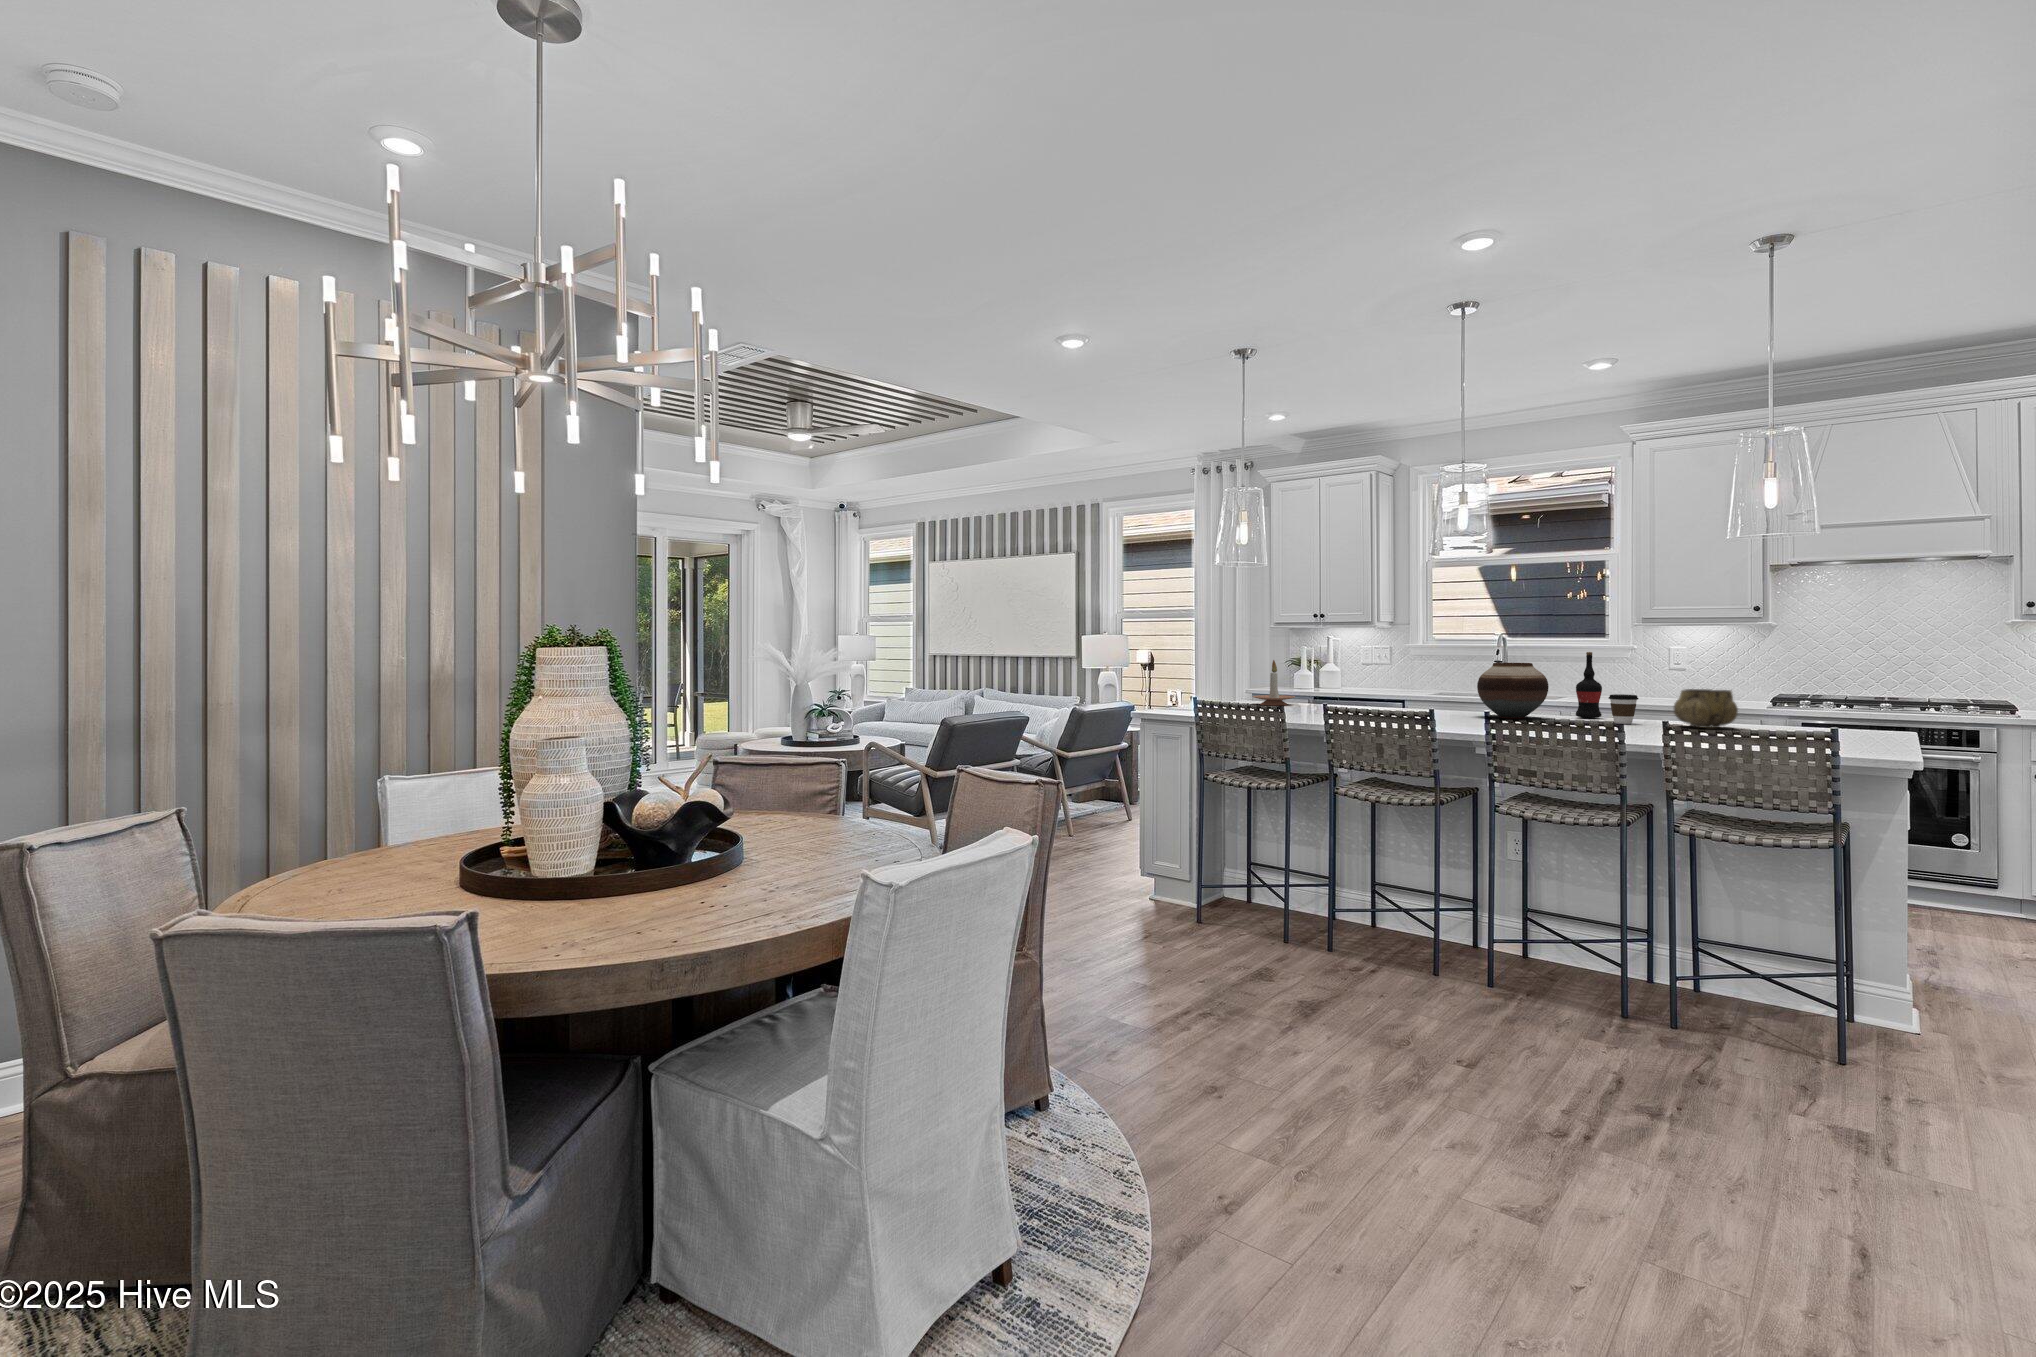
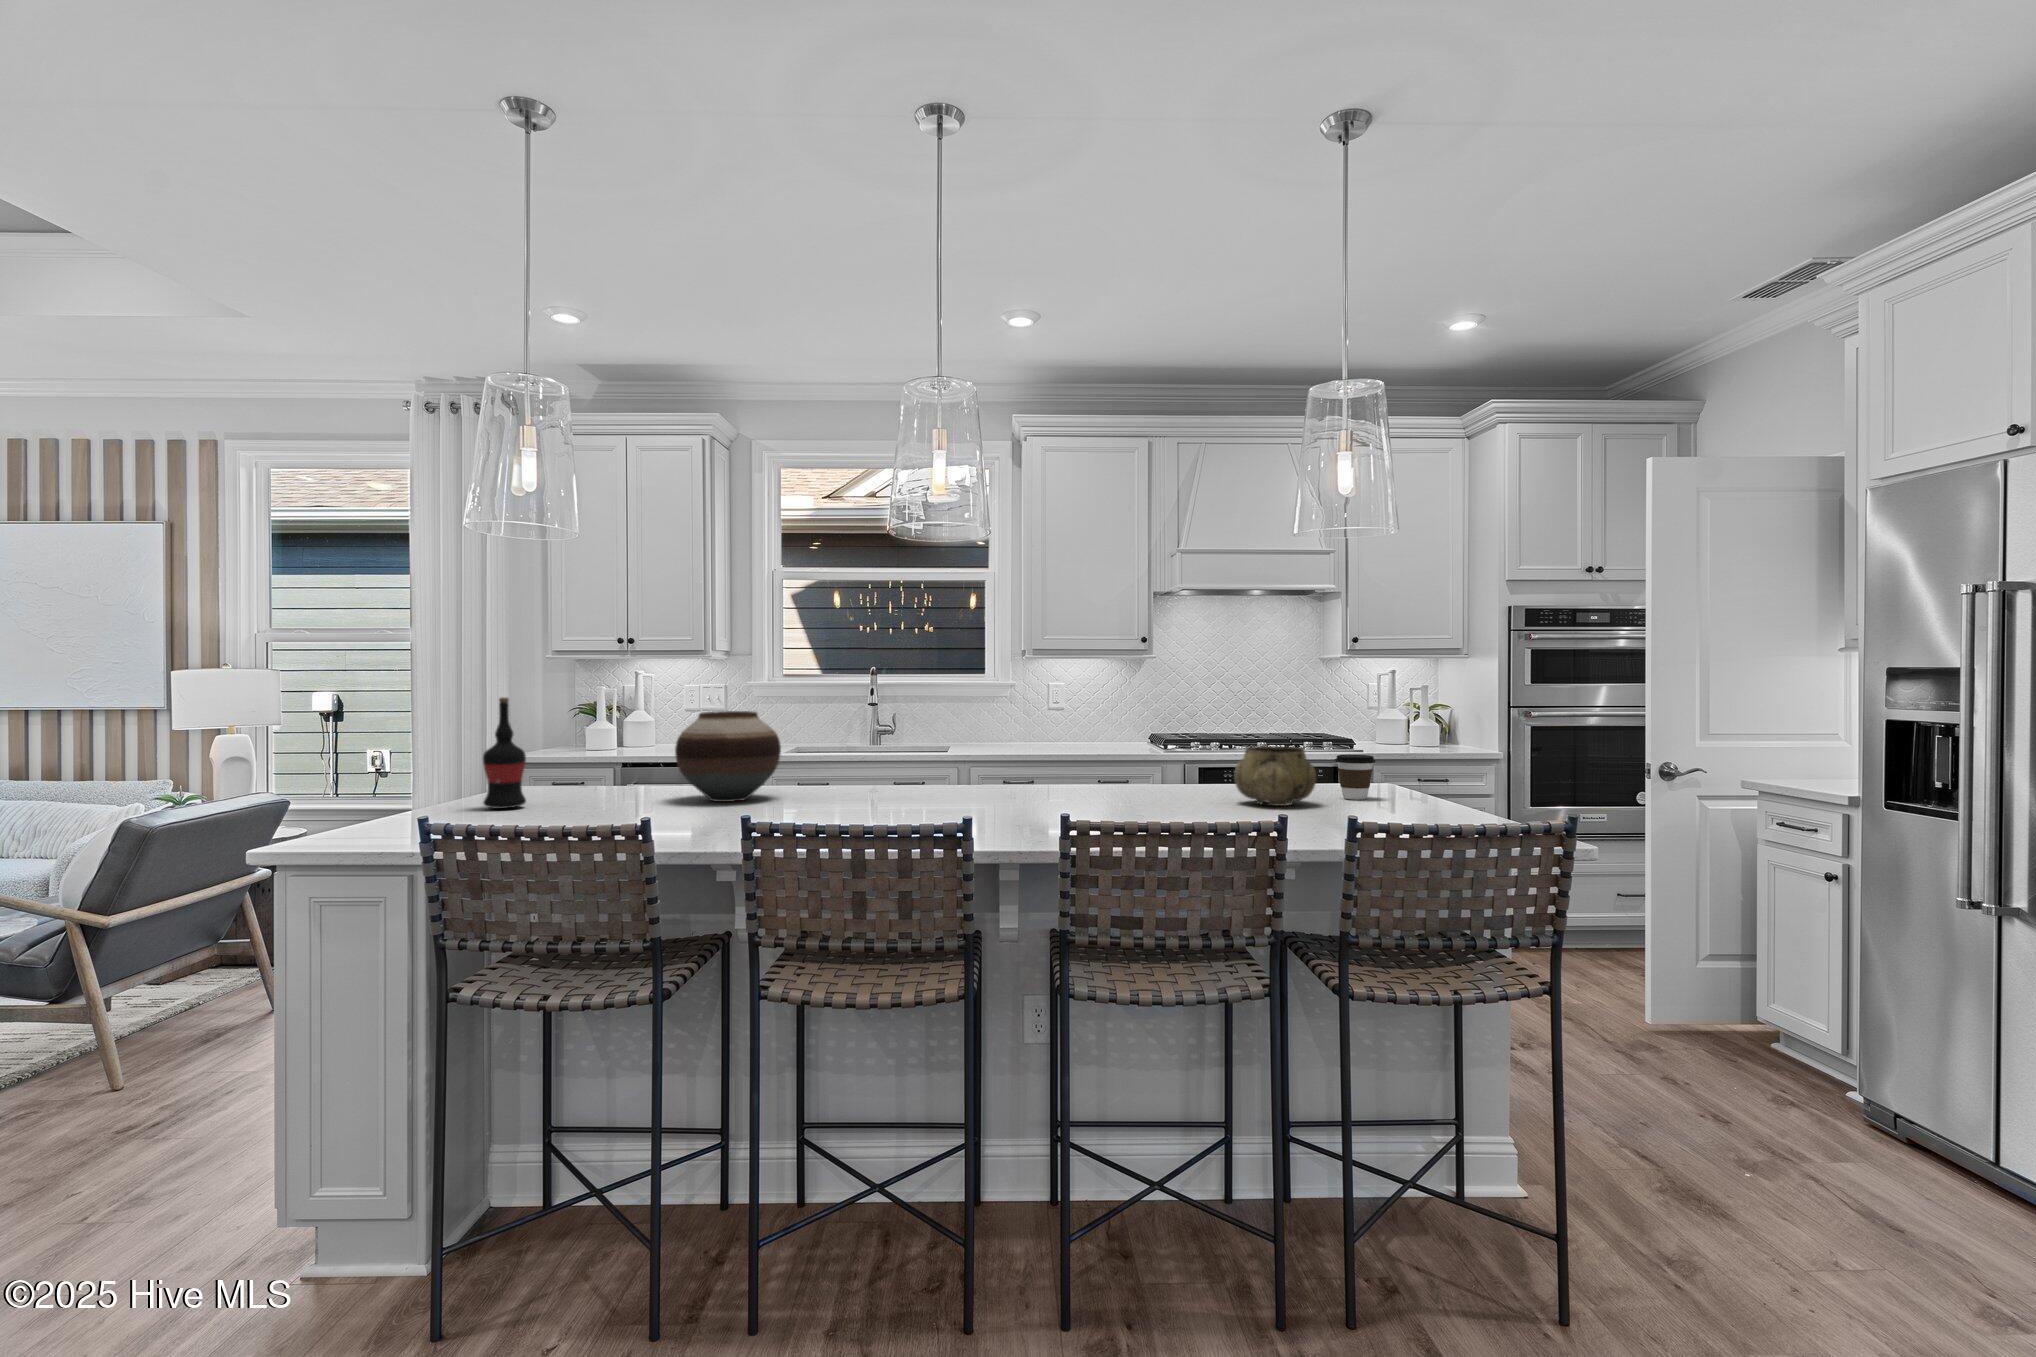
wine bottle: present [1576,652,1602,718] -> present [483,697,526,809]
candle holder: present [1253,660,1295,705] -> none [539,711,621,796]
vase: present [1477,662,1549,718] -> present [675,711,781,802]
coffee cup: present [1609,694,1639,724] -> present [1335,754,1375,800]

